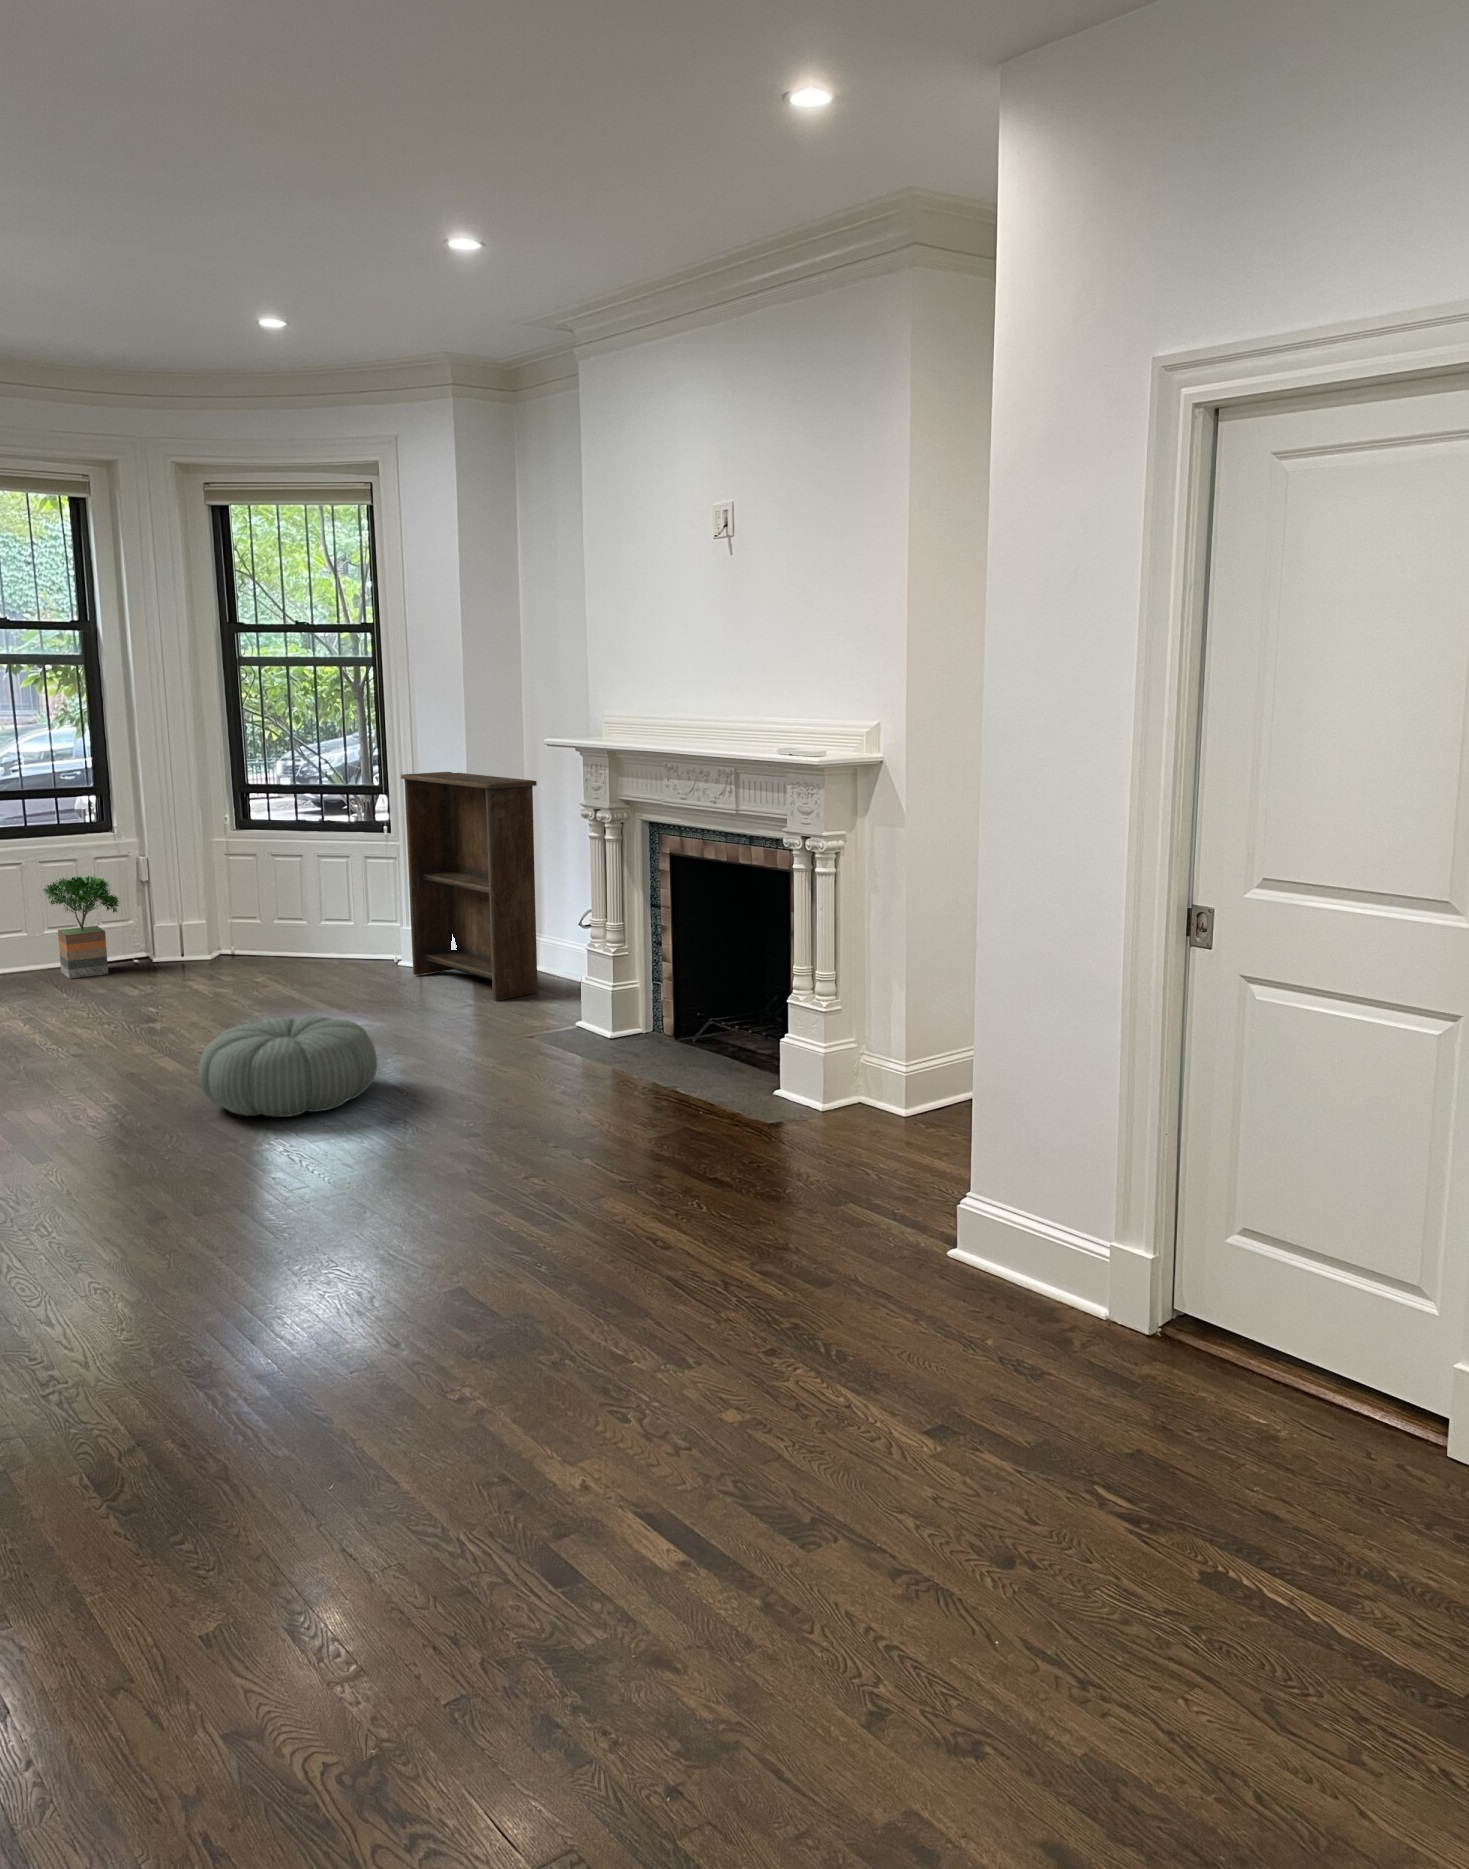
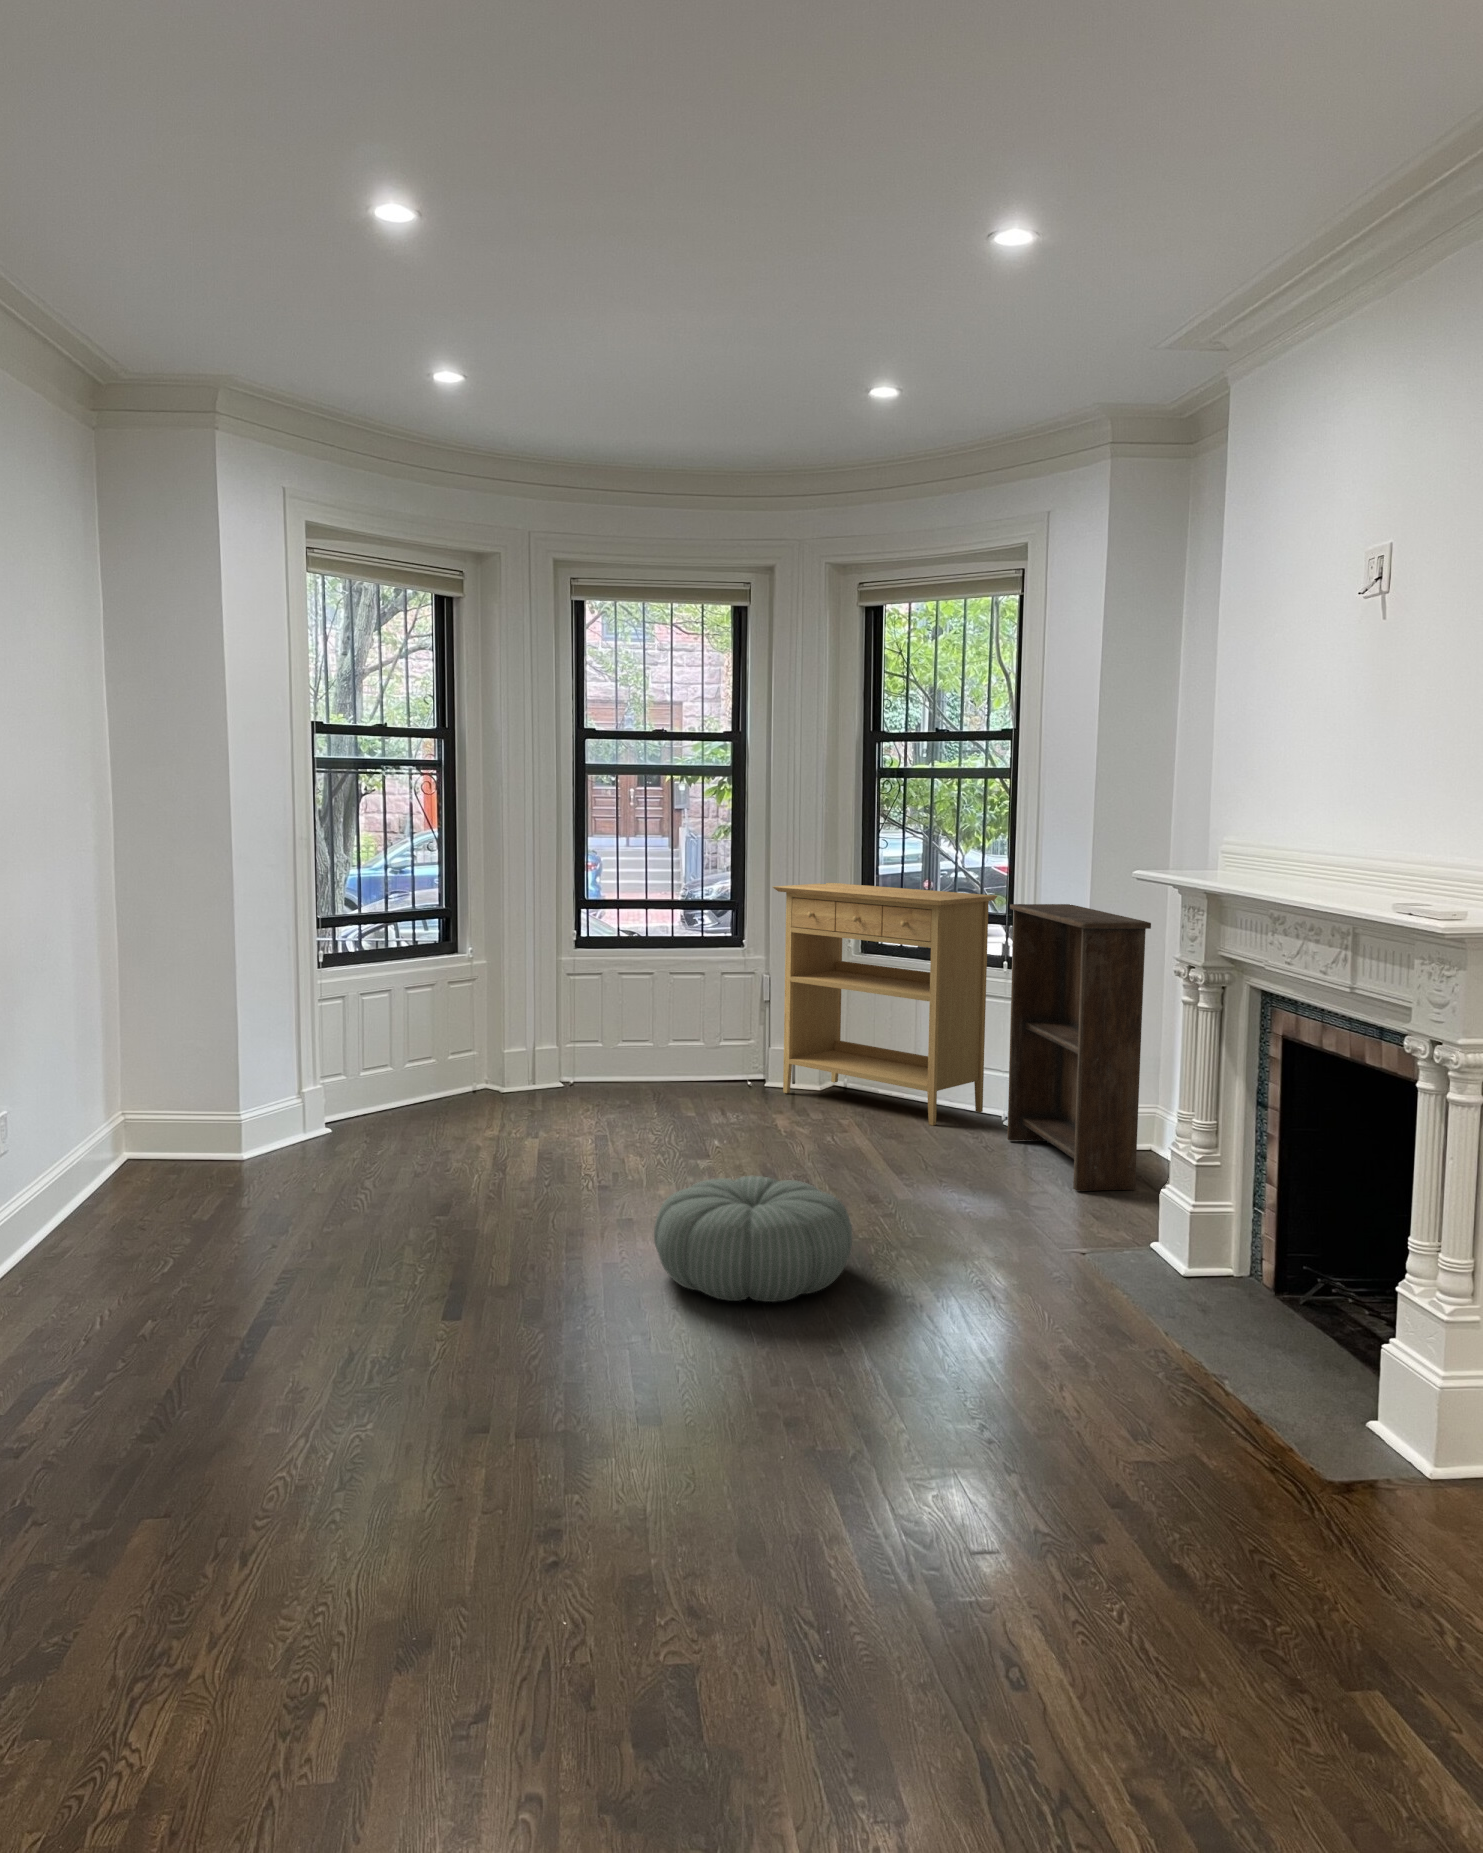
console table: none [150,767,374,974] -> present [773,883,997,1125]
potted tree: present [43,876,119,979] -> none [669,985,739,1089]

